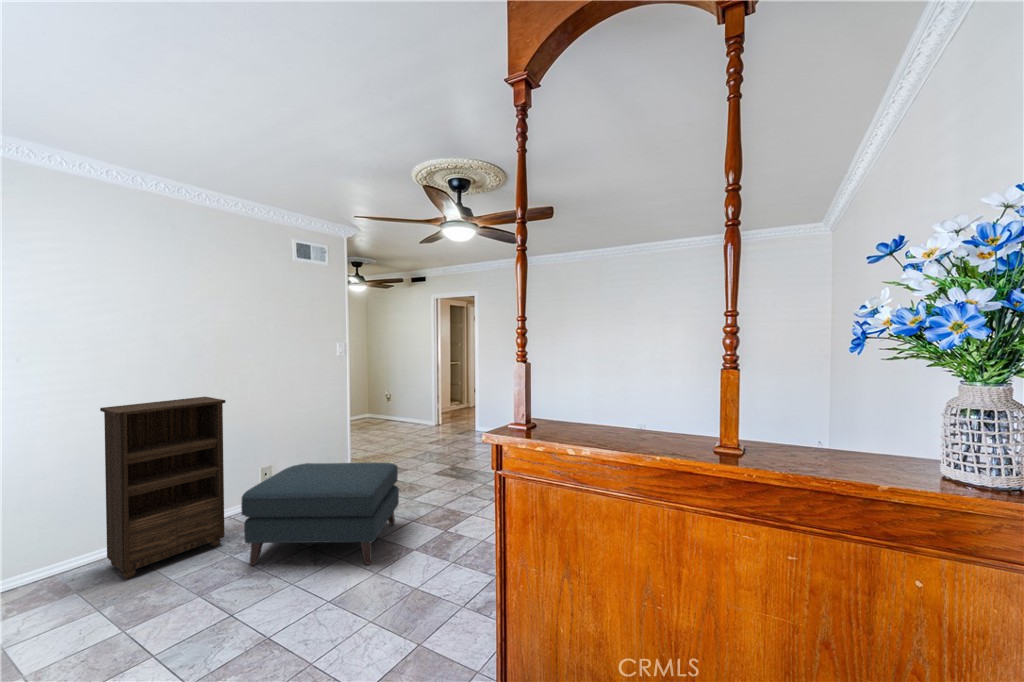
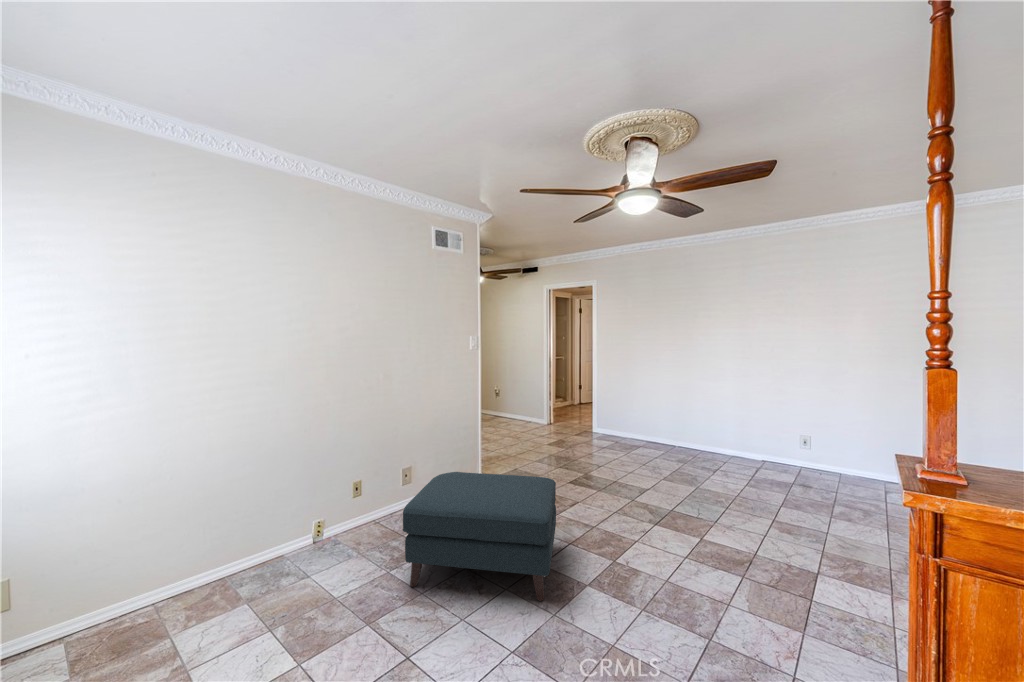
bookshelf: present [100,397,226,578] -> none [264,395,379,589]

